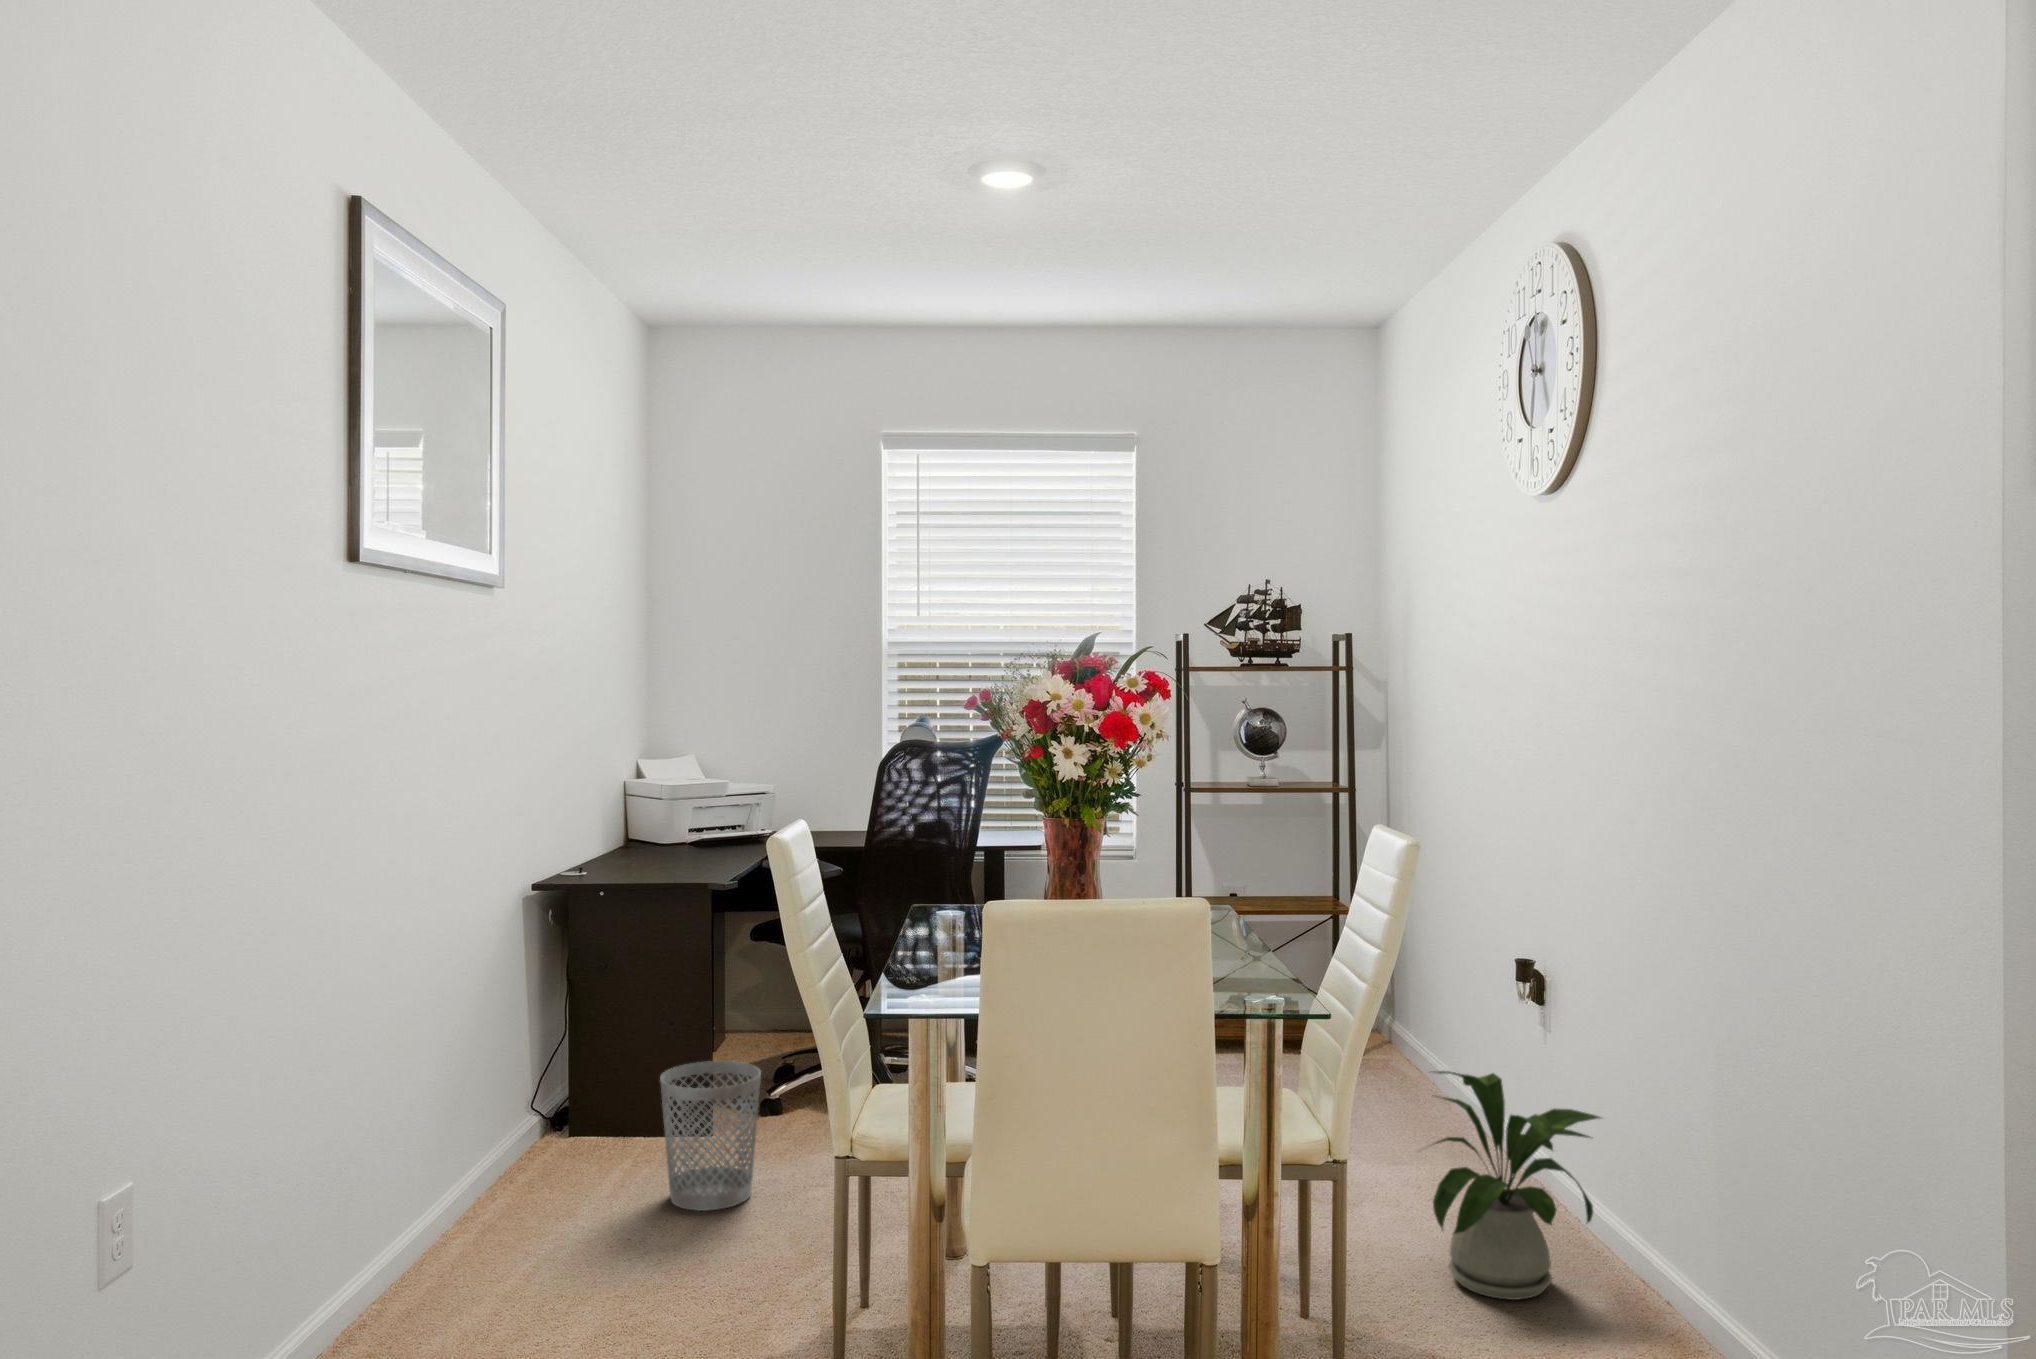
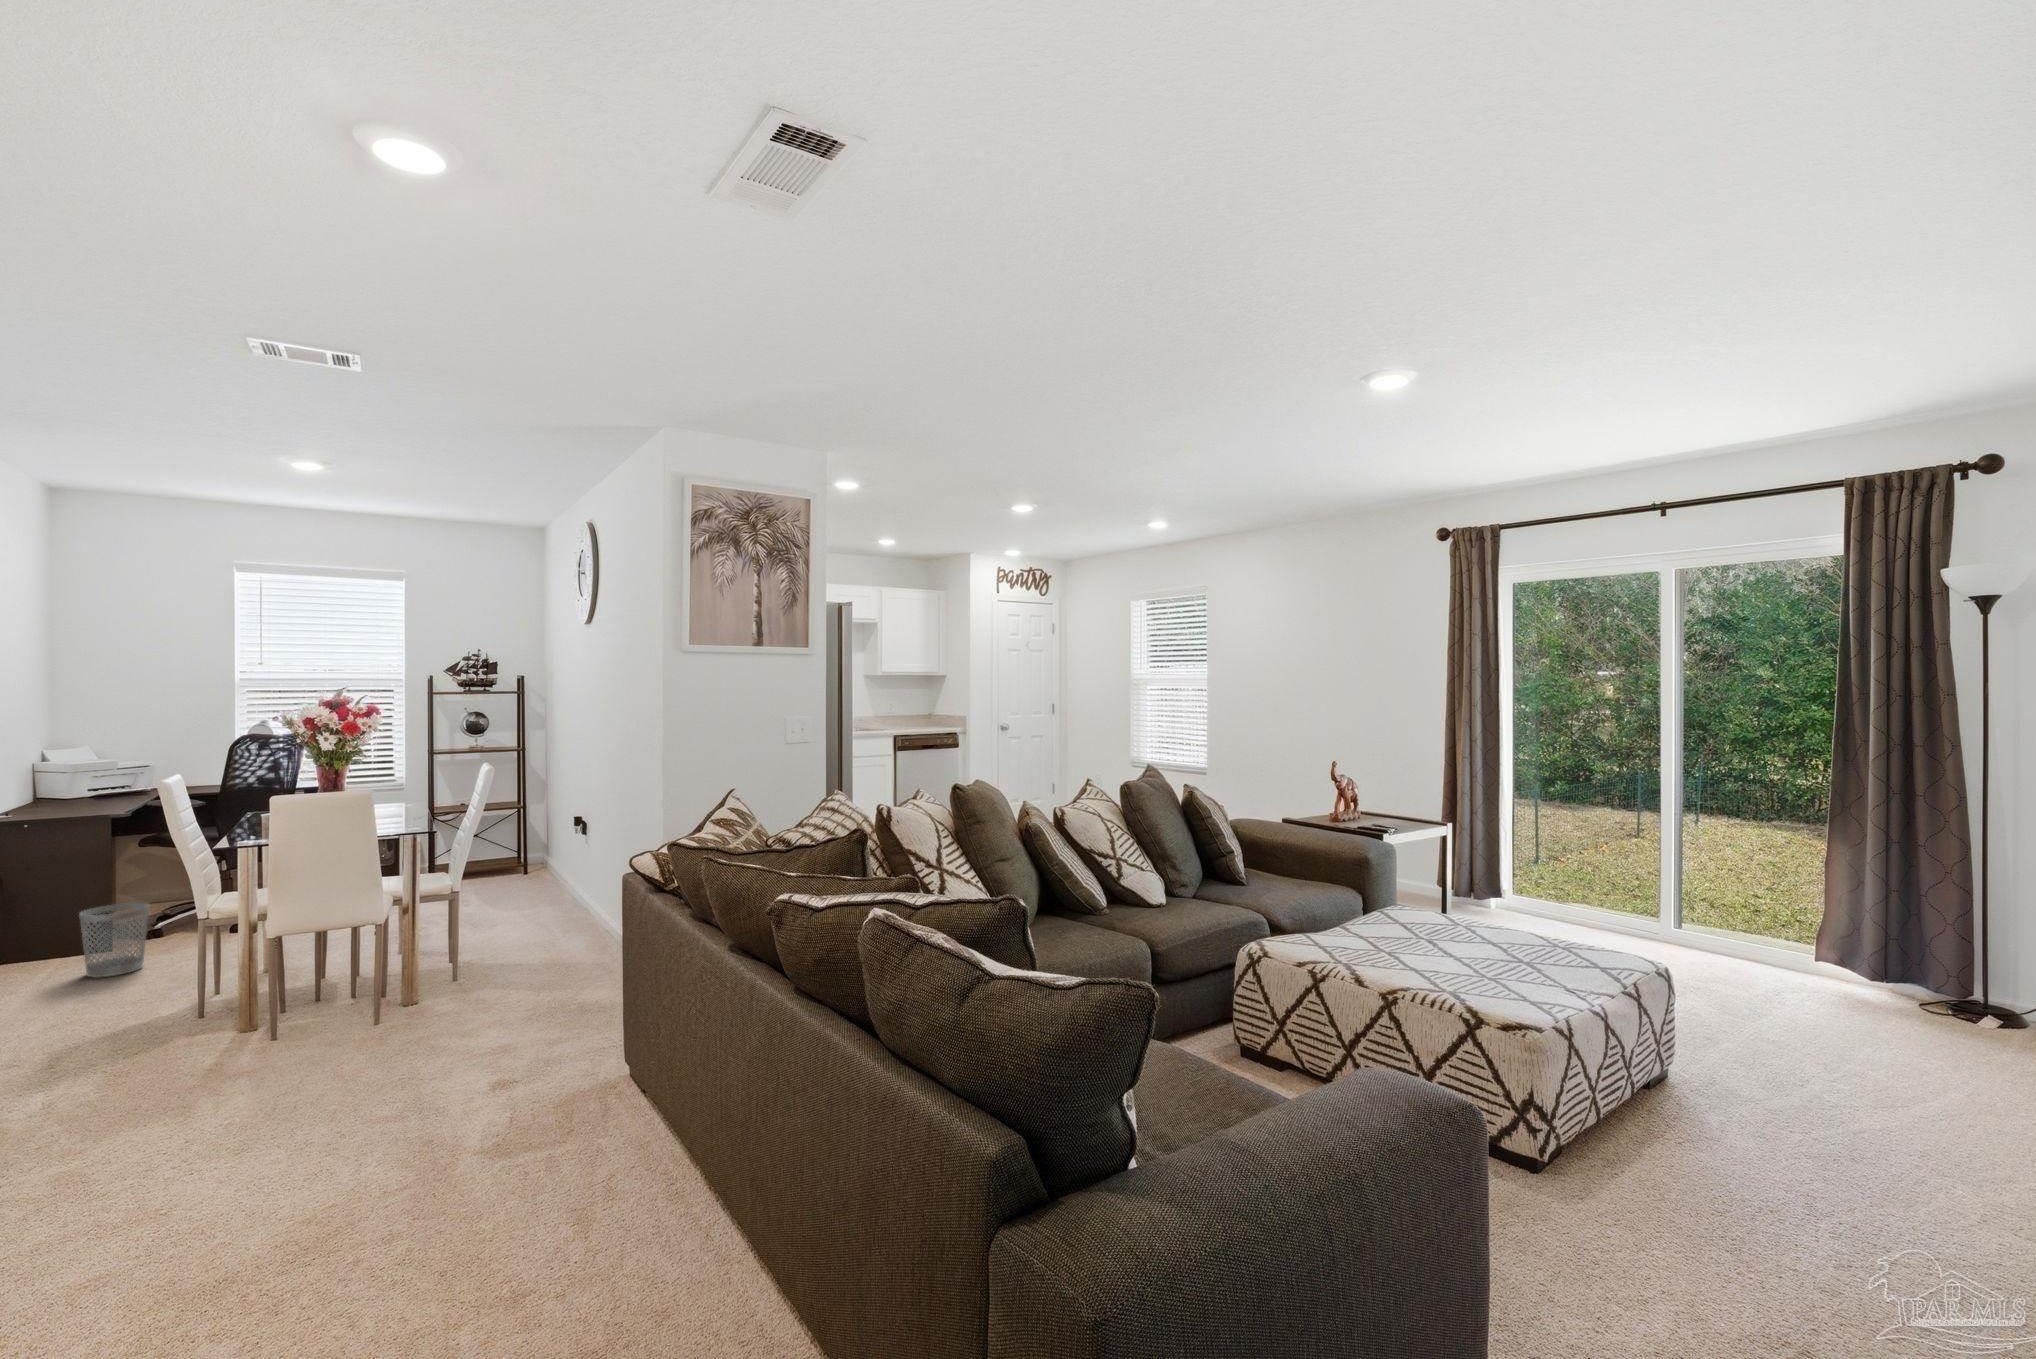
house plant: present [1433,1071,1600,1300] -> none [504,857,588,941]

